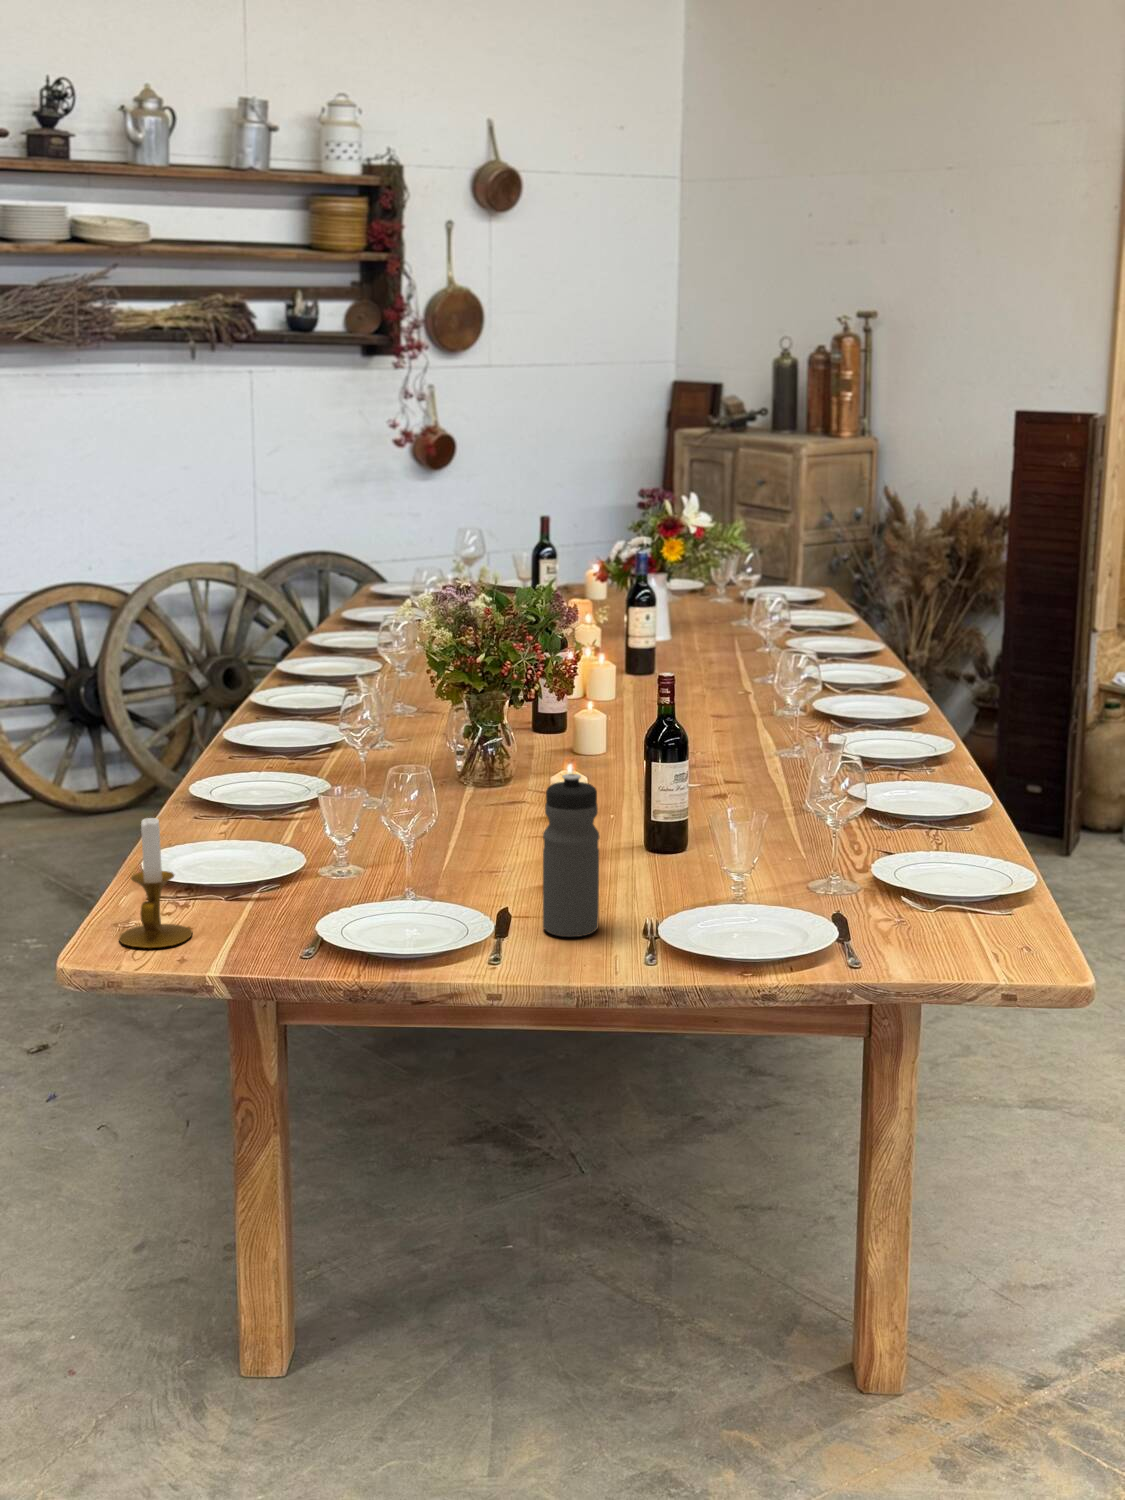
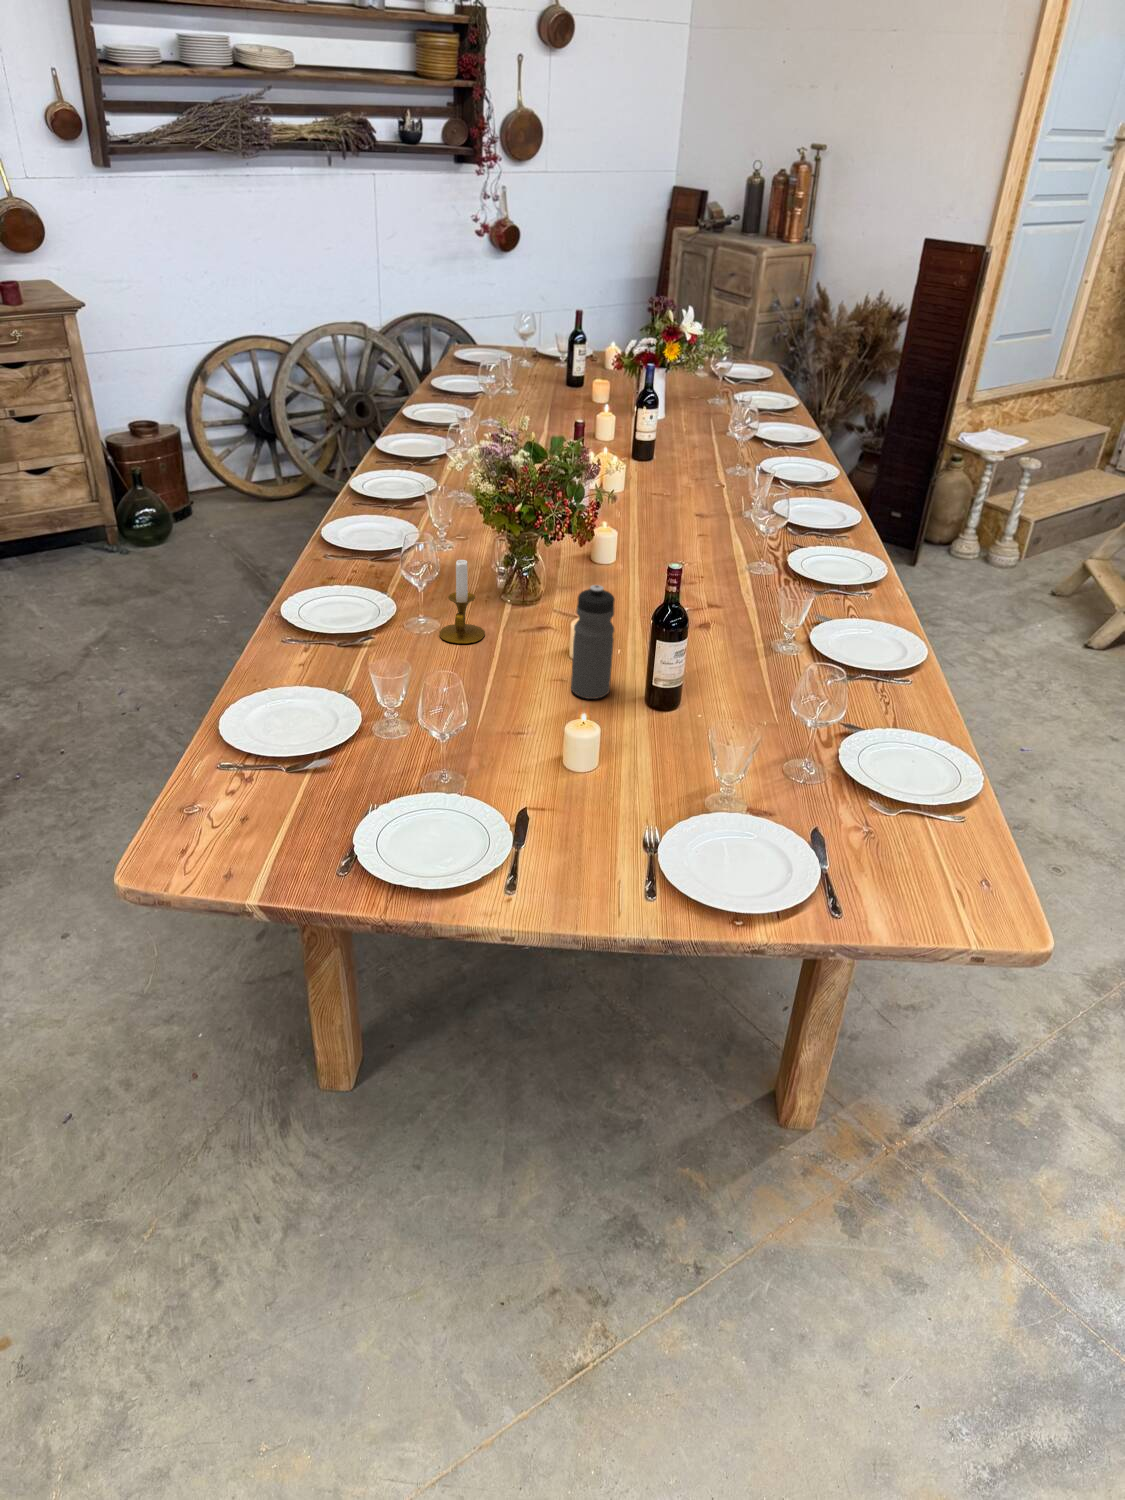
candlestick: present [119,818,193,948] -> present [439,560,485,643]

